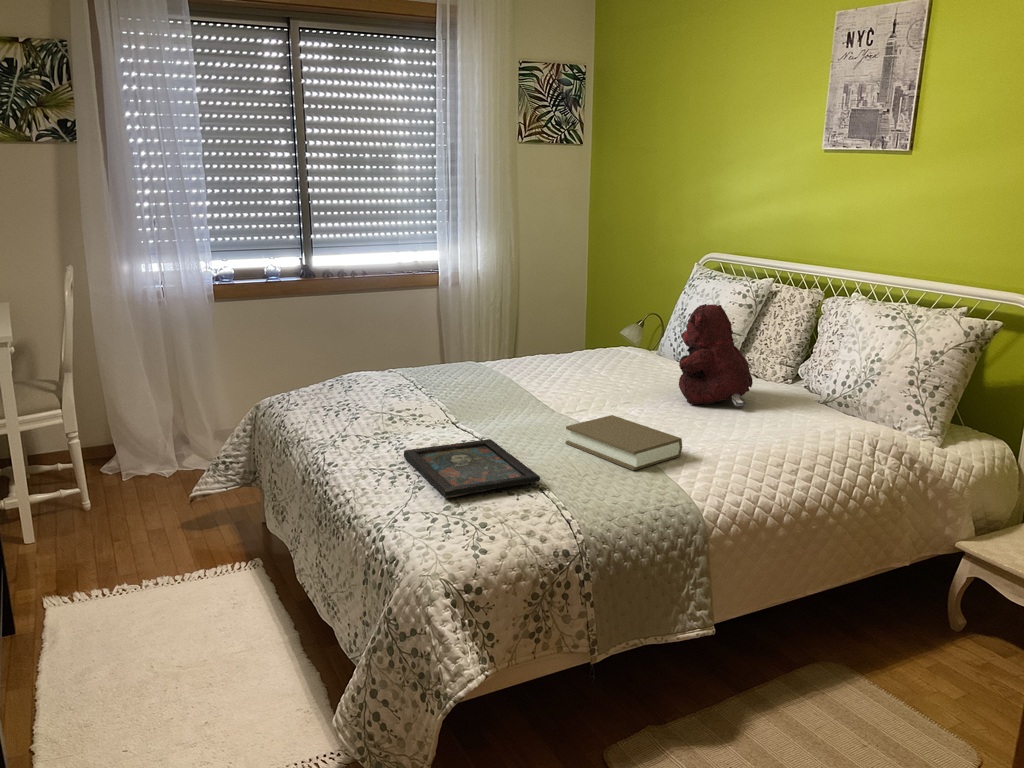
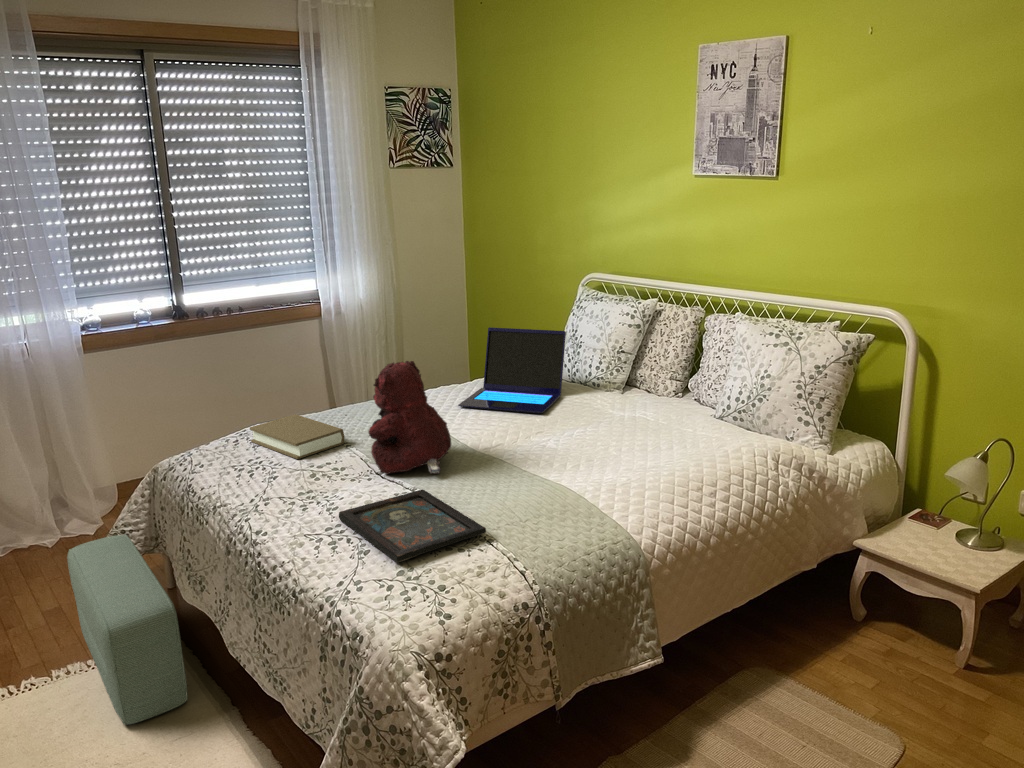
laptop: none [551,299,670,386] -> present [458,327,566,414]
teddy bear: present [679,304,753,408] -> present [368,361,451,474]
book: present [566,415,682,470] -> present [250,414,345,459]
pouf: none [172,464,257,632] -> present [67,534,188,725]

